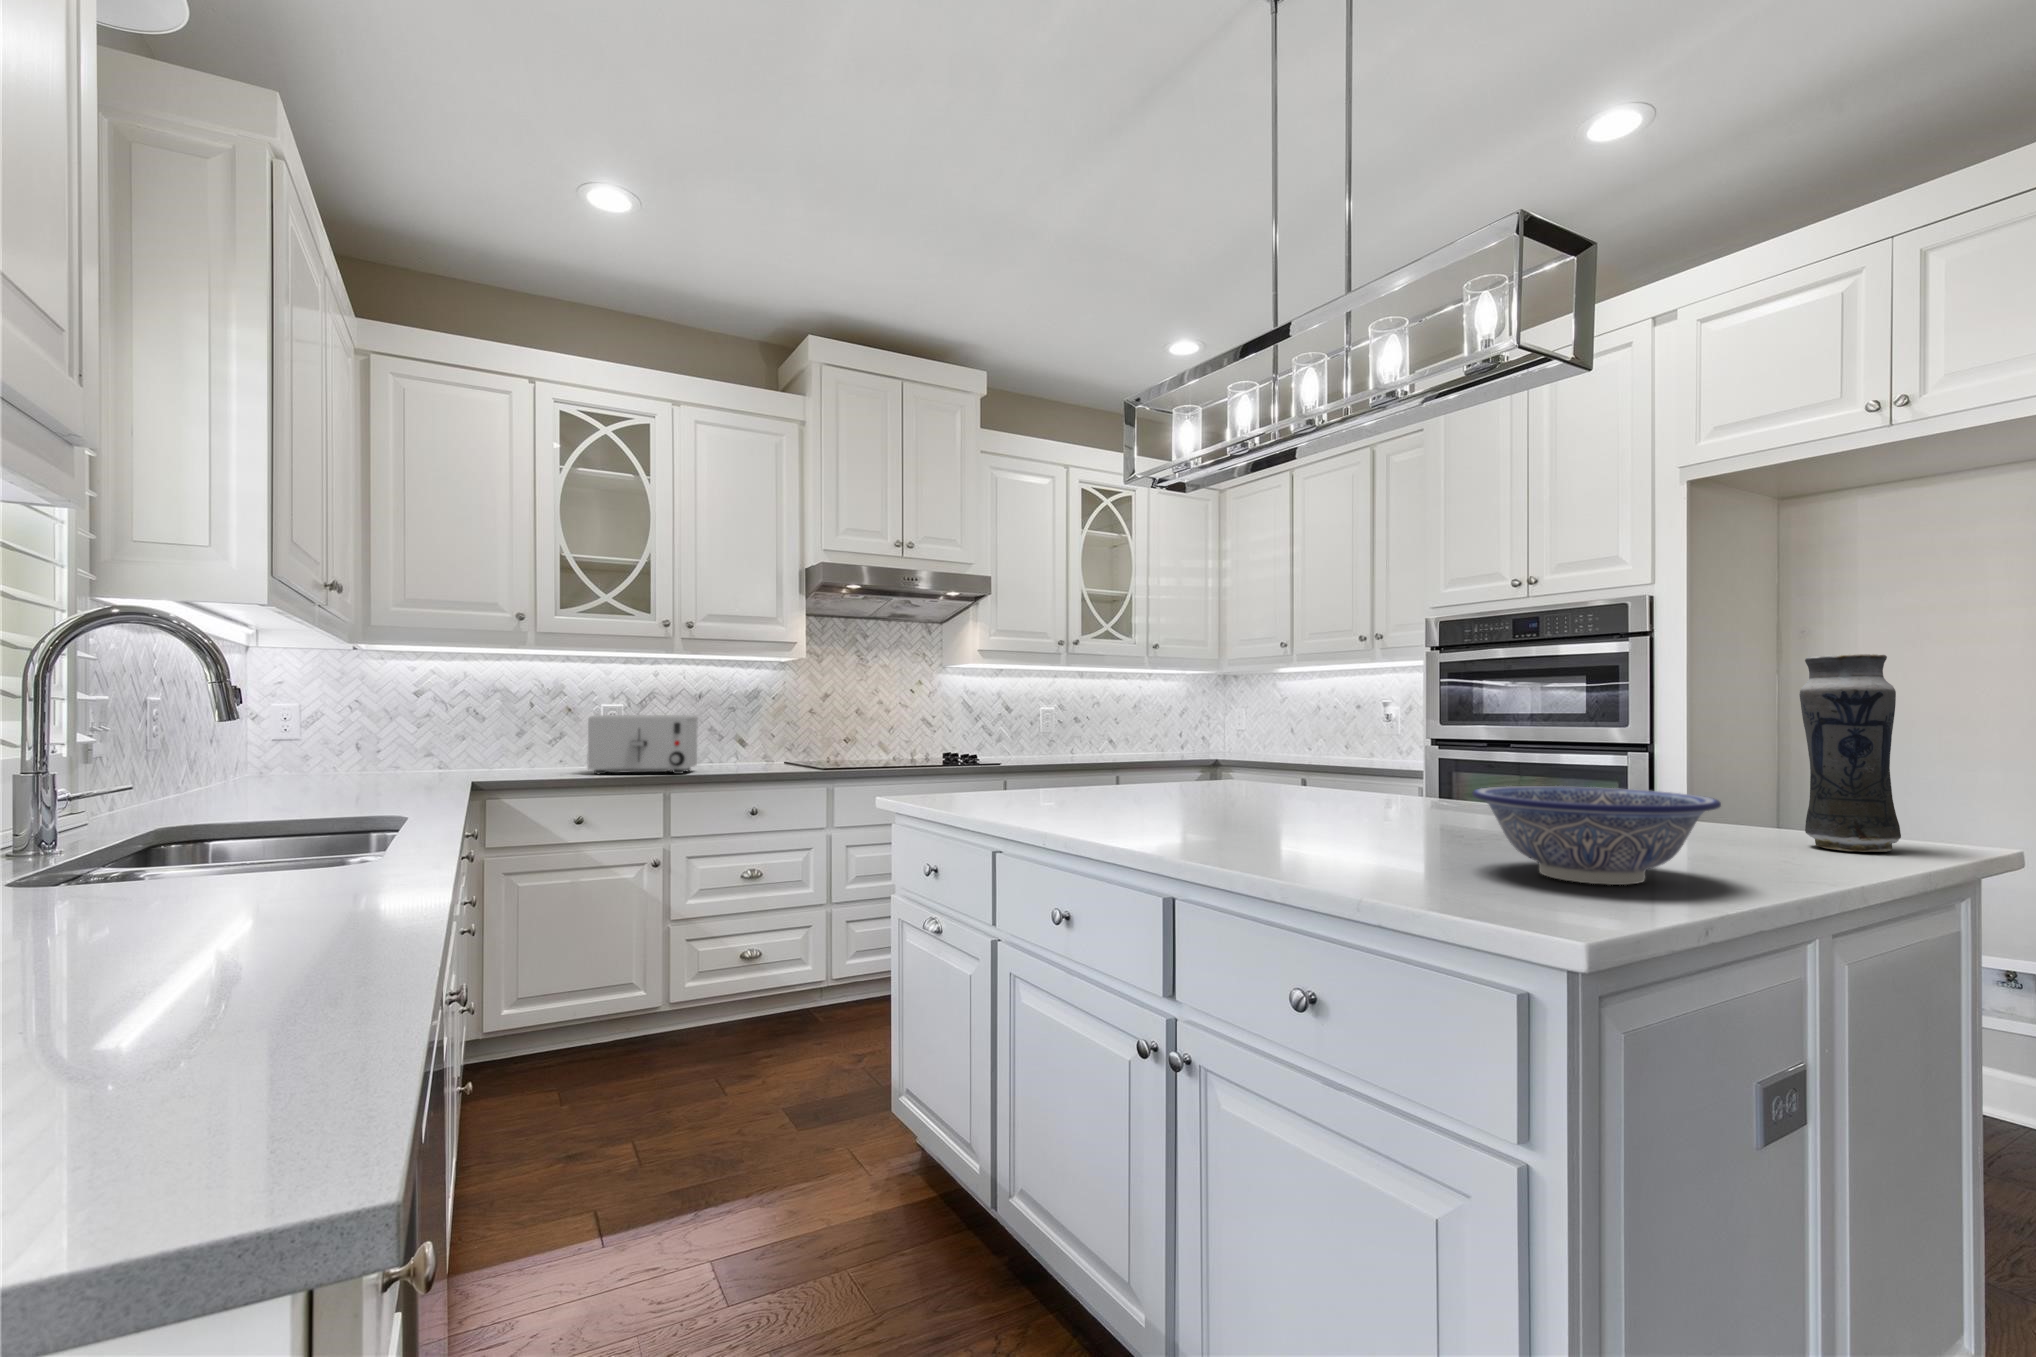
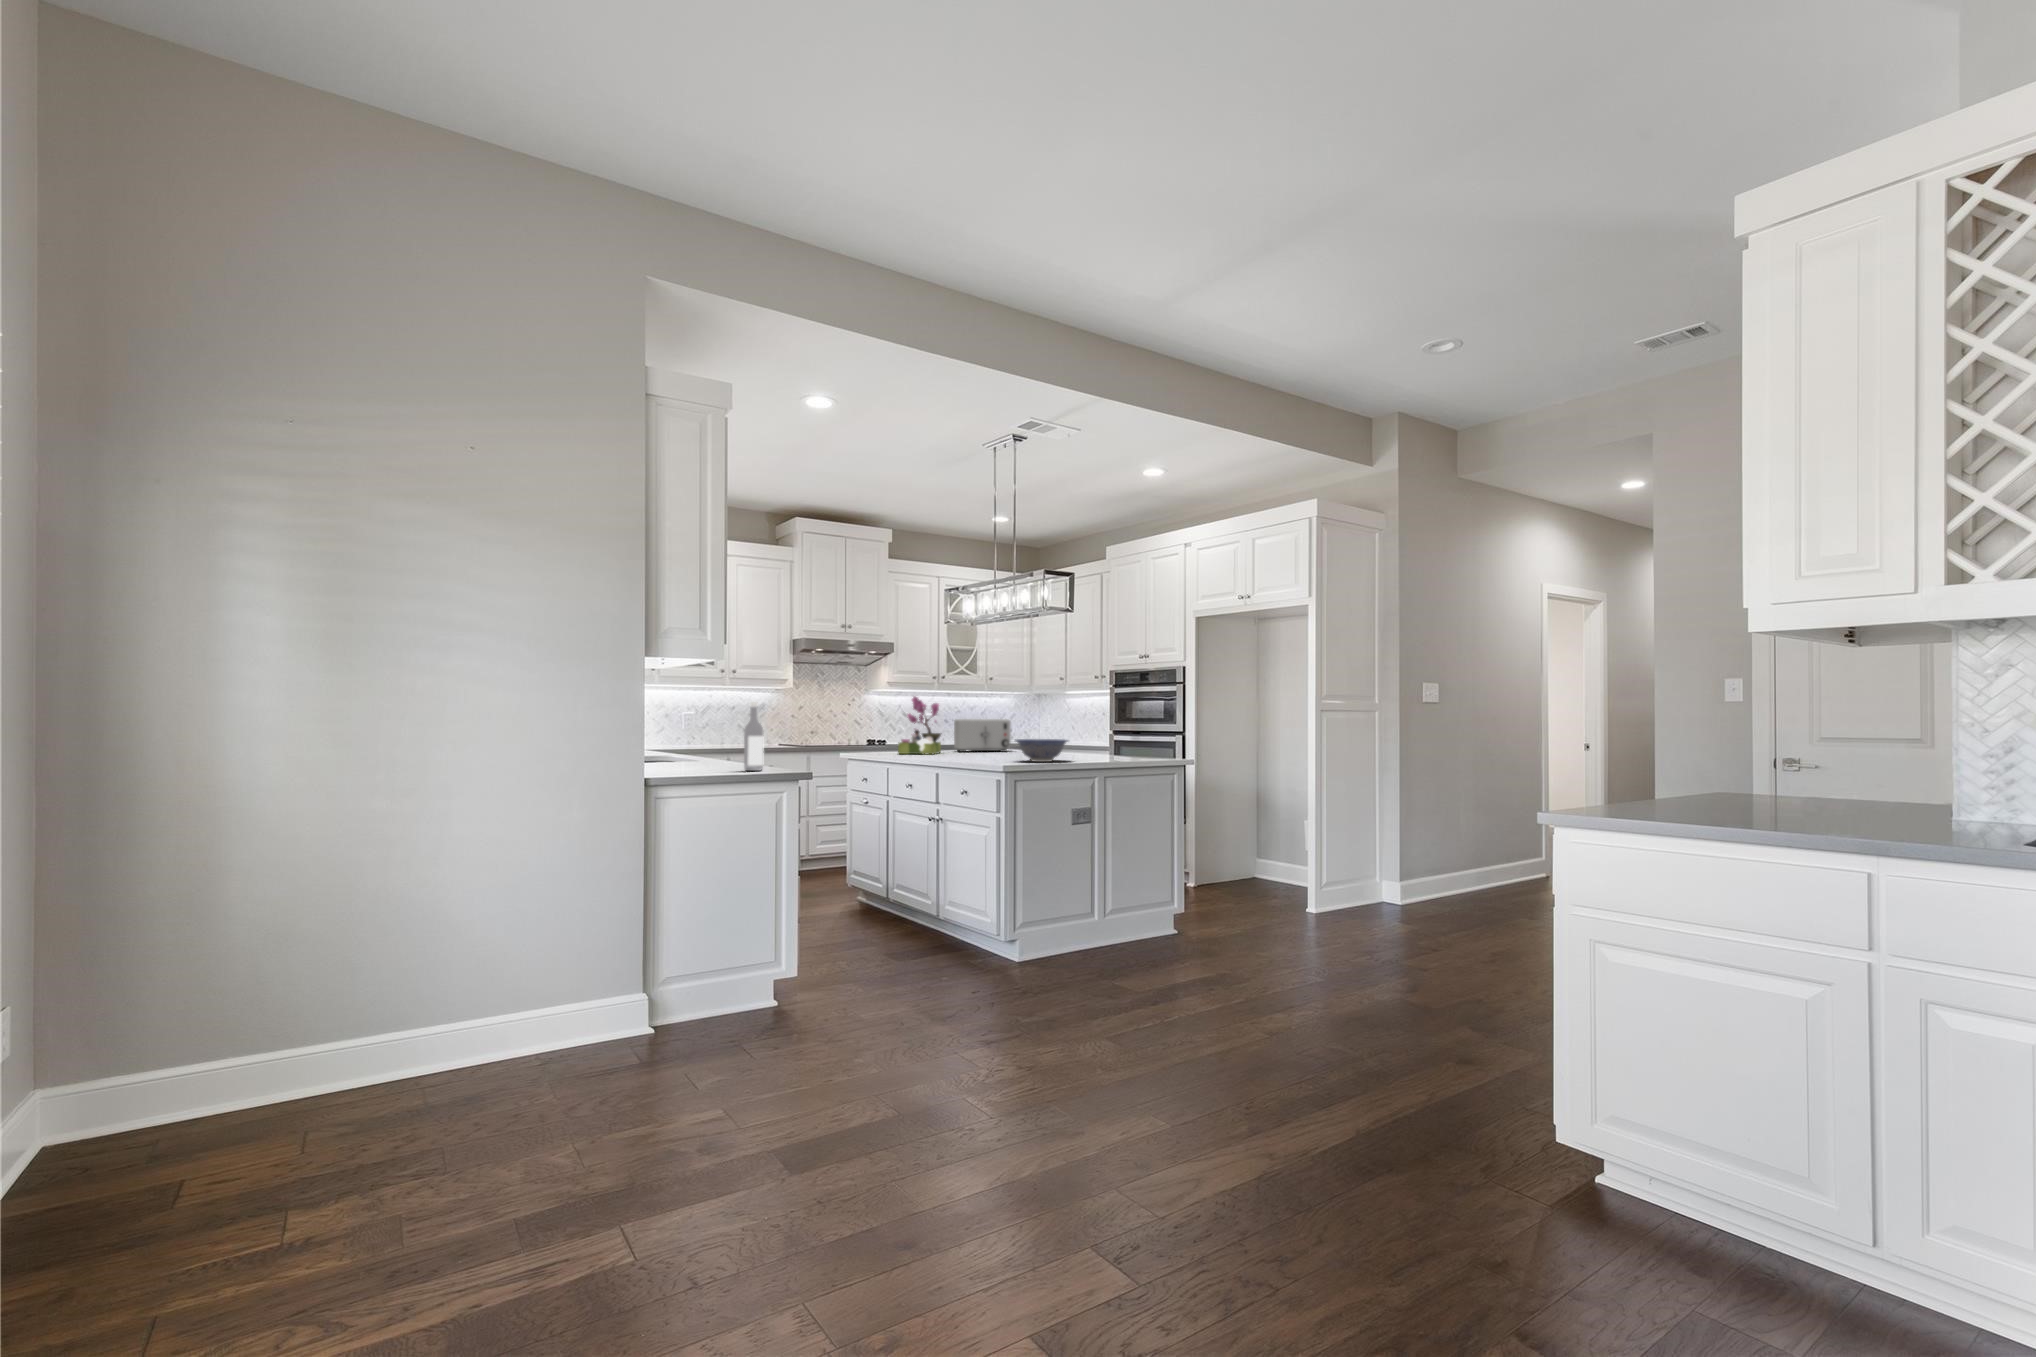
wine bottle: none [182,618,324,1031] -> present [744,702,764,771]
flower arrangement: none [1017,654,1128,811] -> present [898,696,941,754]
vase: present [1799,654,1901,852] -> none [1128,702,1149,758]
toaster: present [587,715,698,774] -> present [954,719,1011,752]

